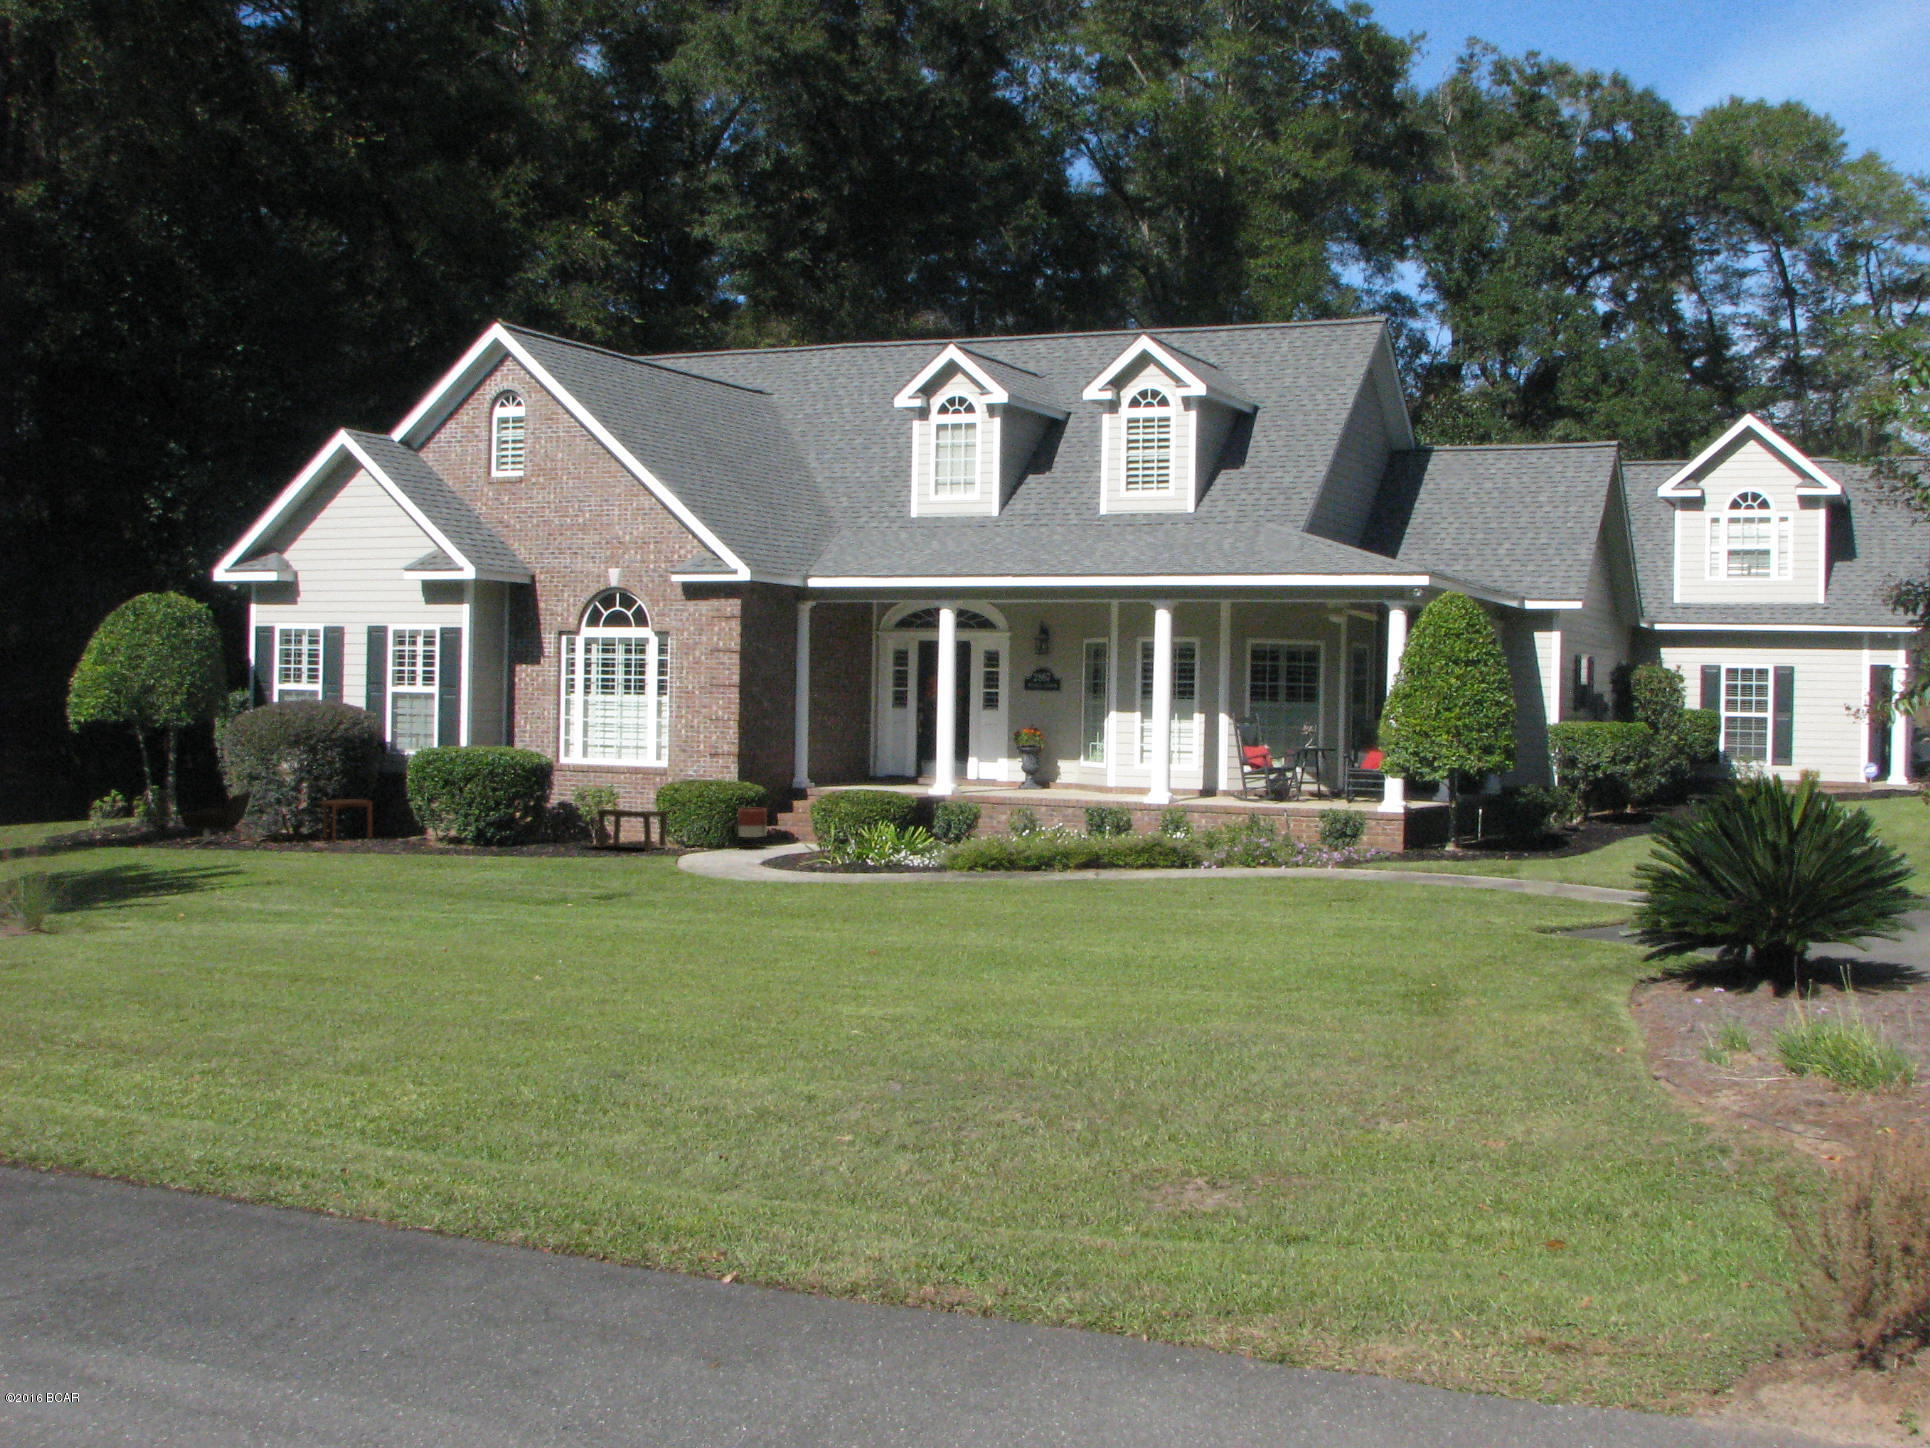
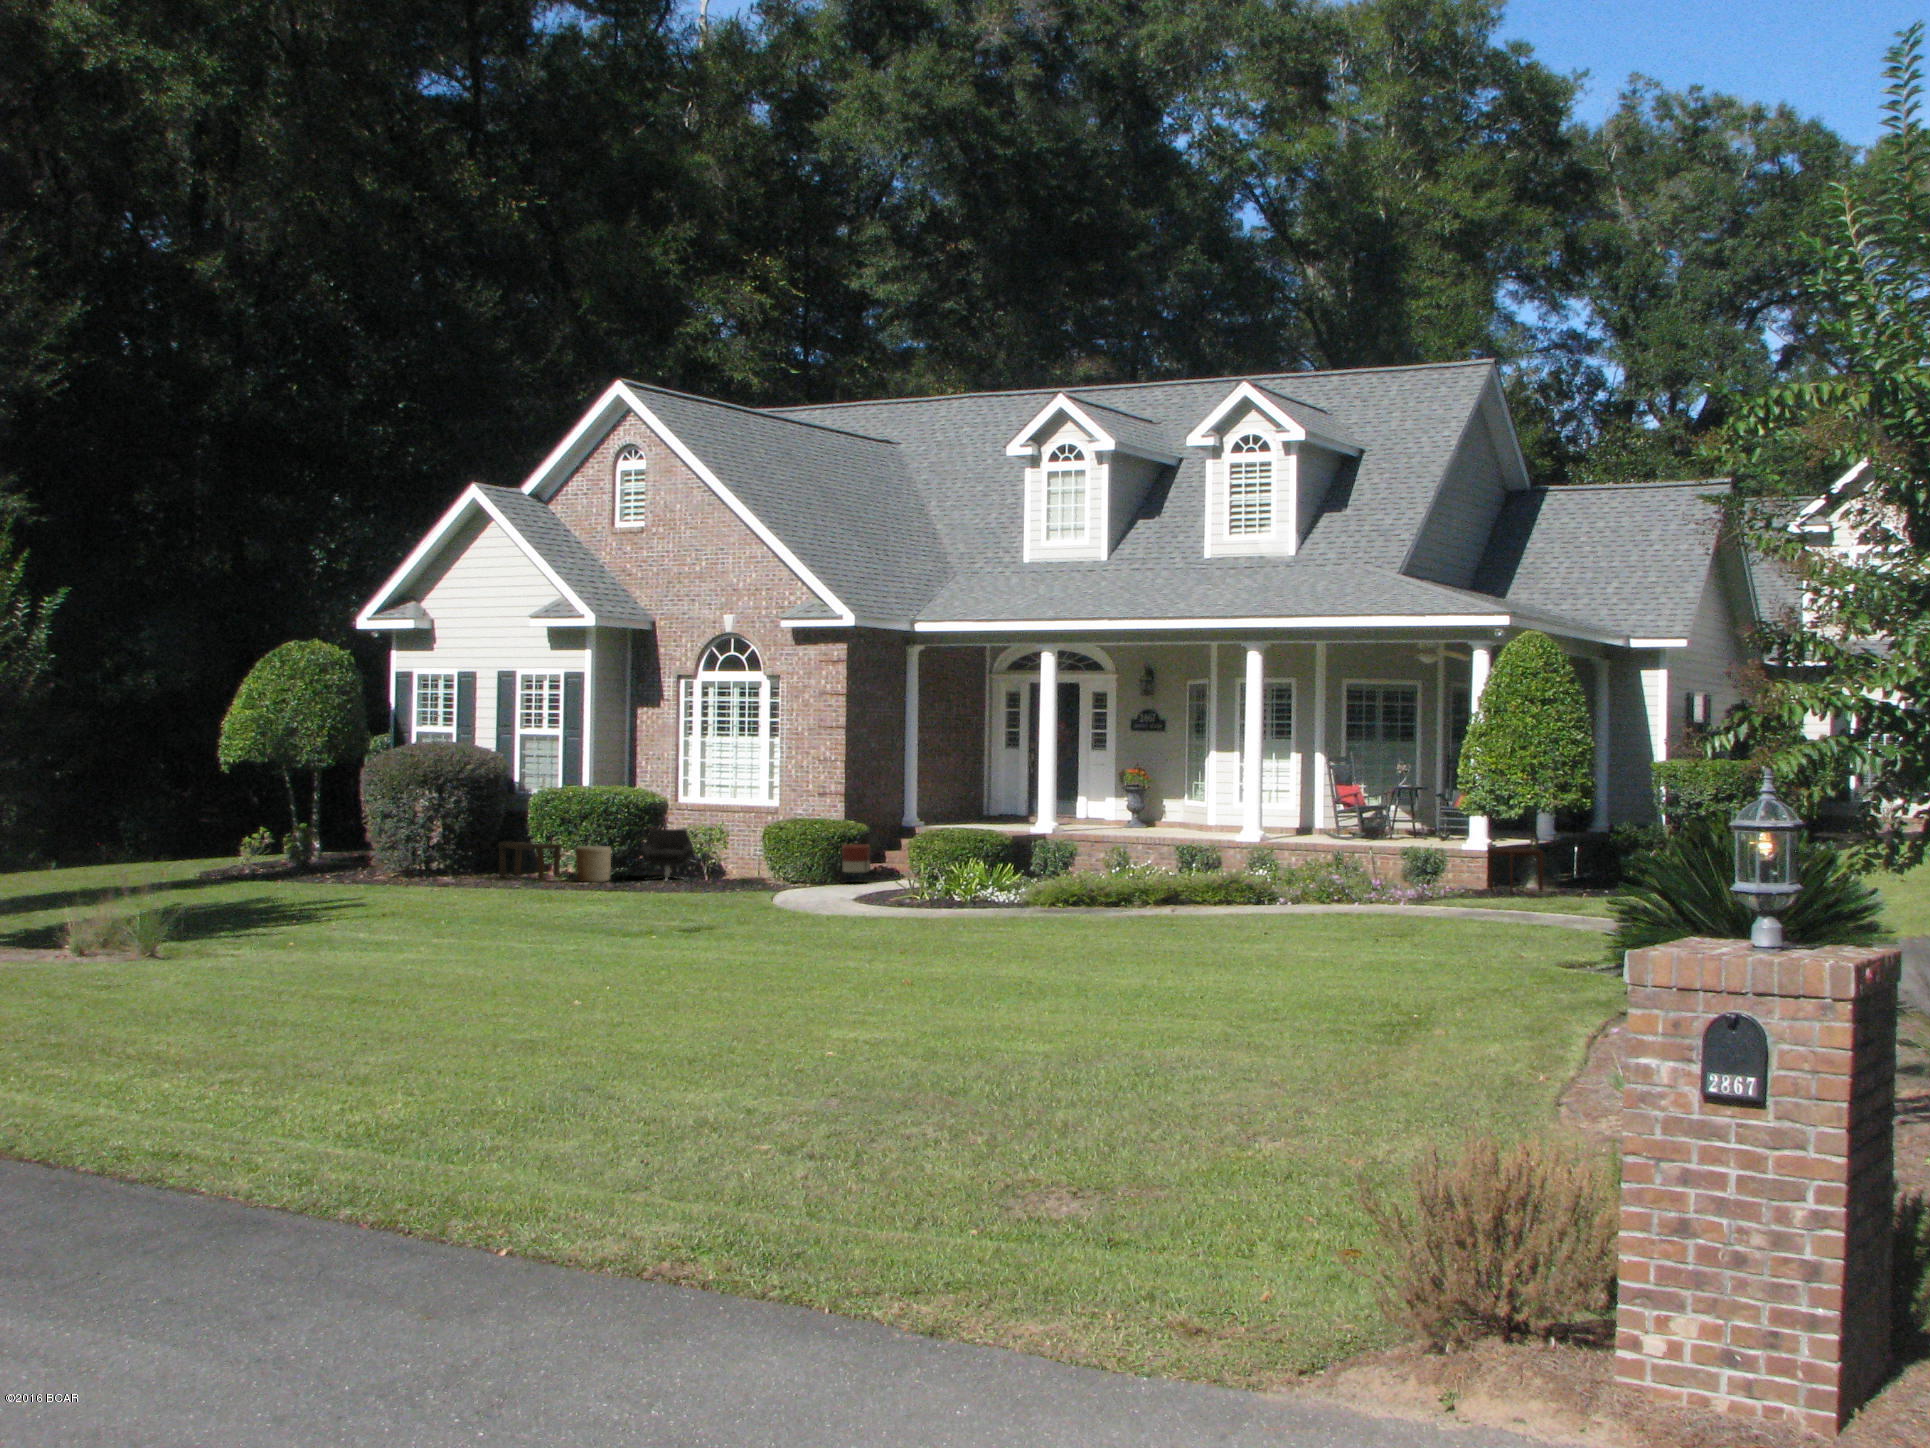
lounge chair: present [181,793,251,844] -> present [638,829,694,880]
side table: present [319,799,372,842] -> present [1488,847,1543,894]
bench: present [597,809,668,851] -> present [498,842,561,880]
woven basket: none [451,811,490,849] -> present [575,846,611,882]

